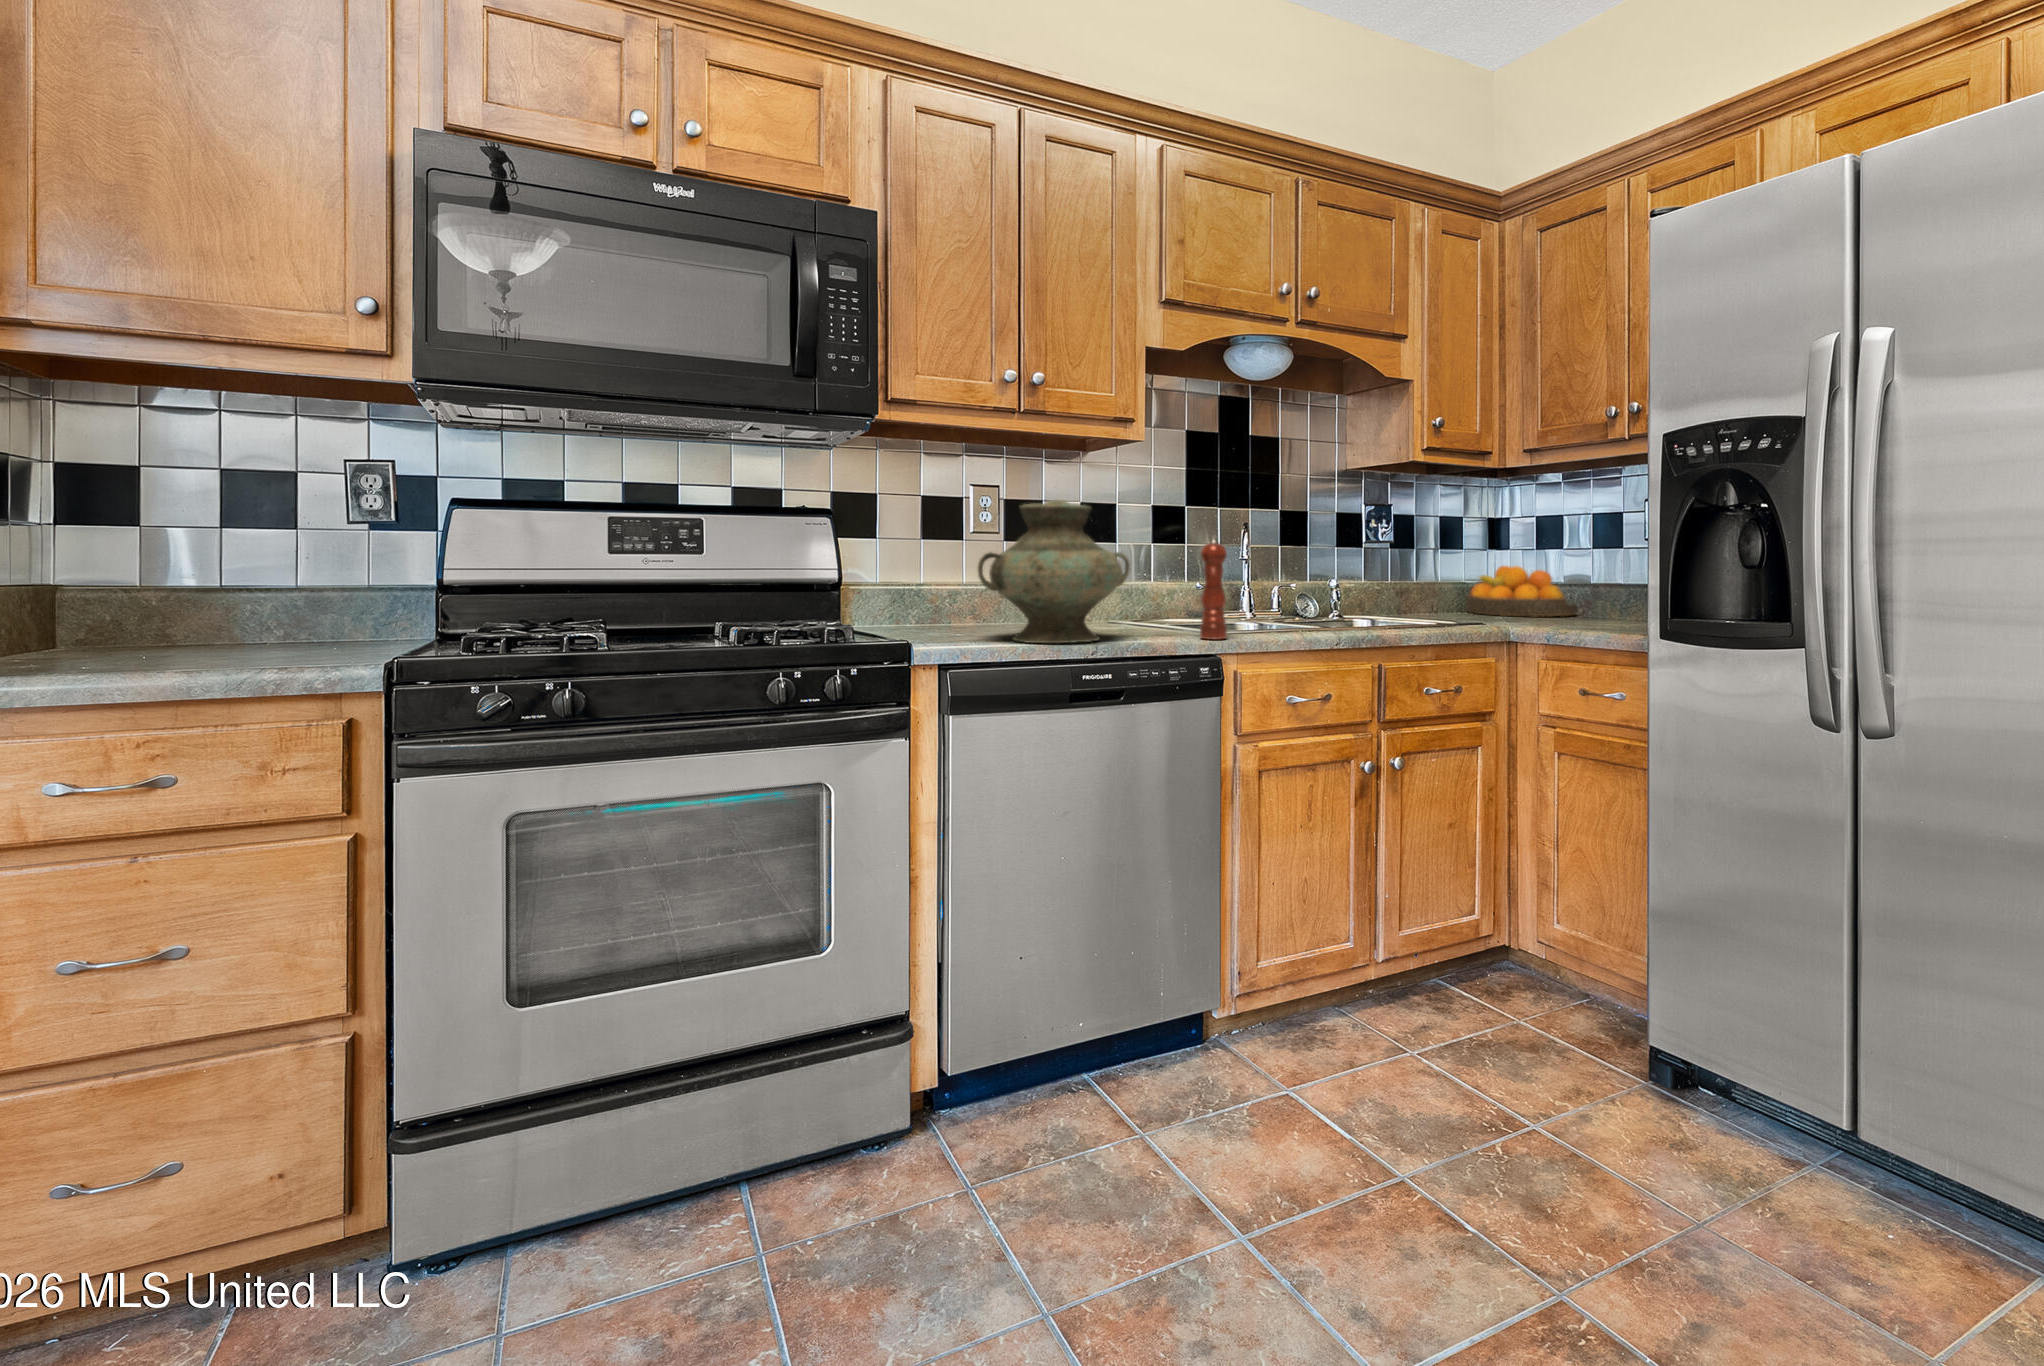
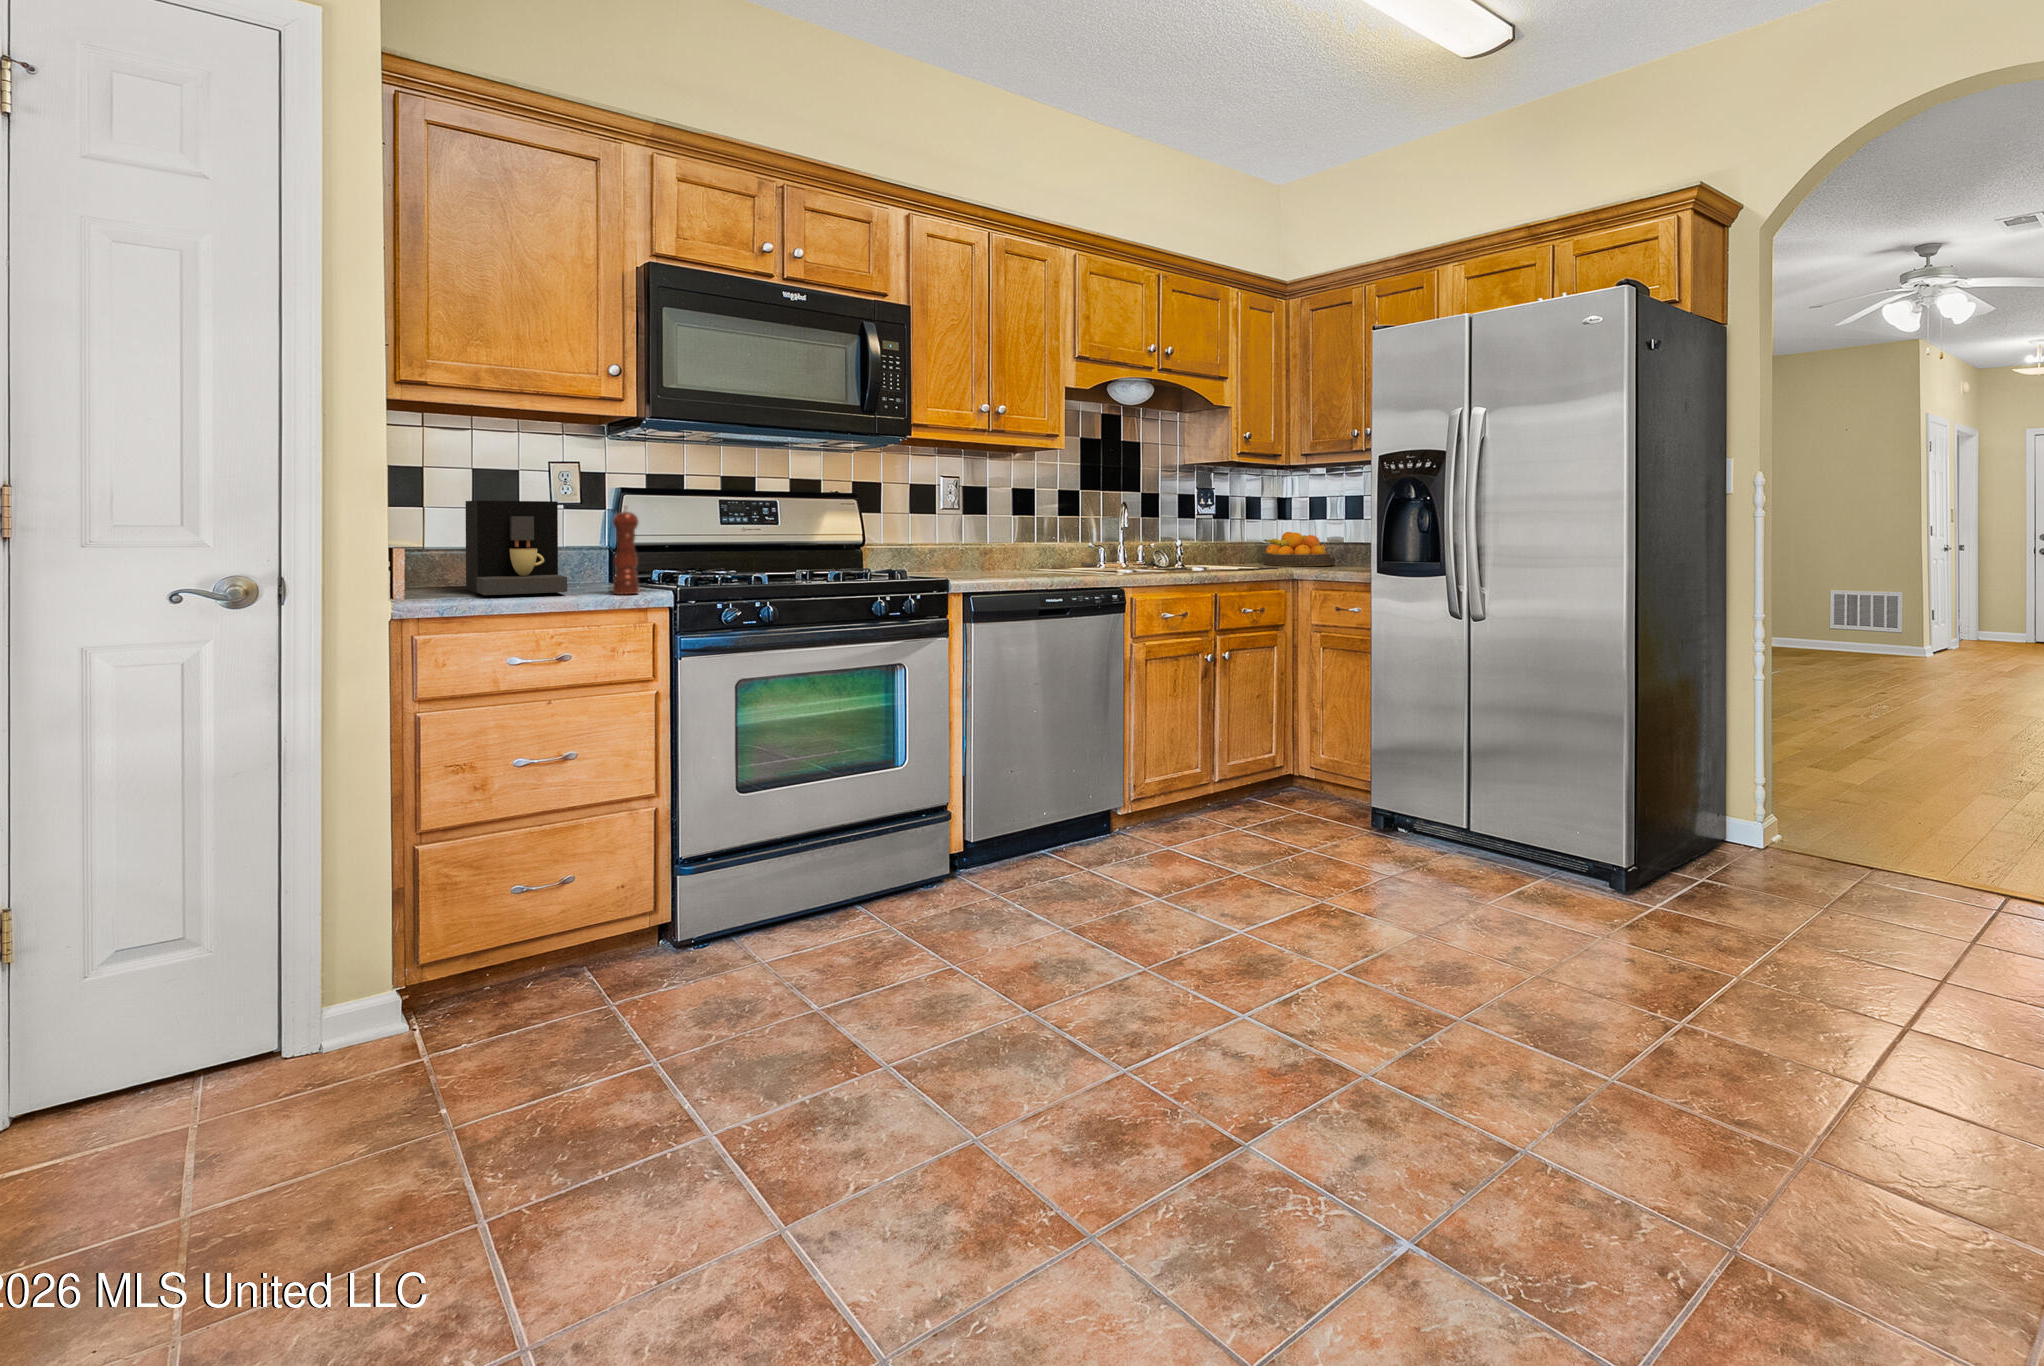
vase: present [978,500,1130,643] -> none [980,492,1065,581]
coffee maker: none [54,509,283,667] -> present [465,501,567,595]
pepper mill: present [1200,536,1227,639] -> present [613,506,639,594]

